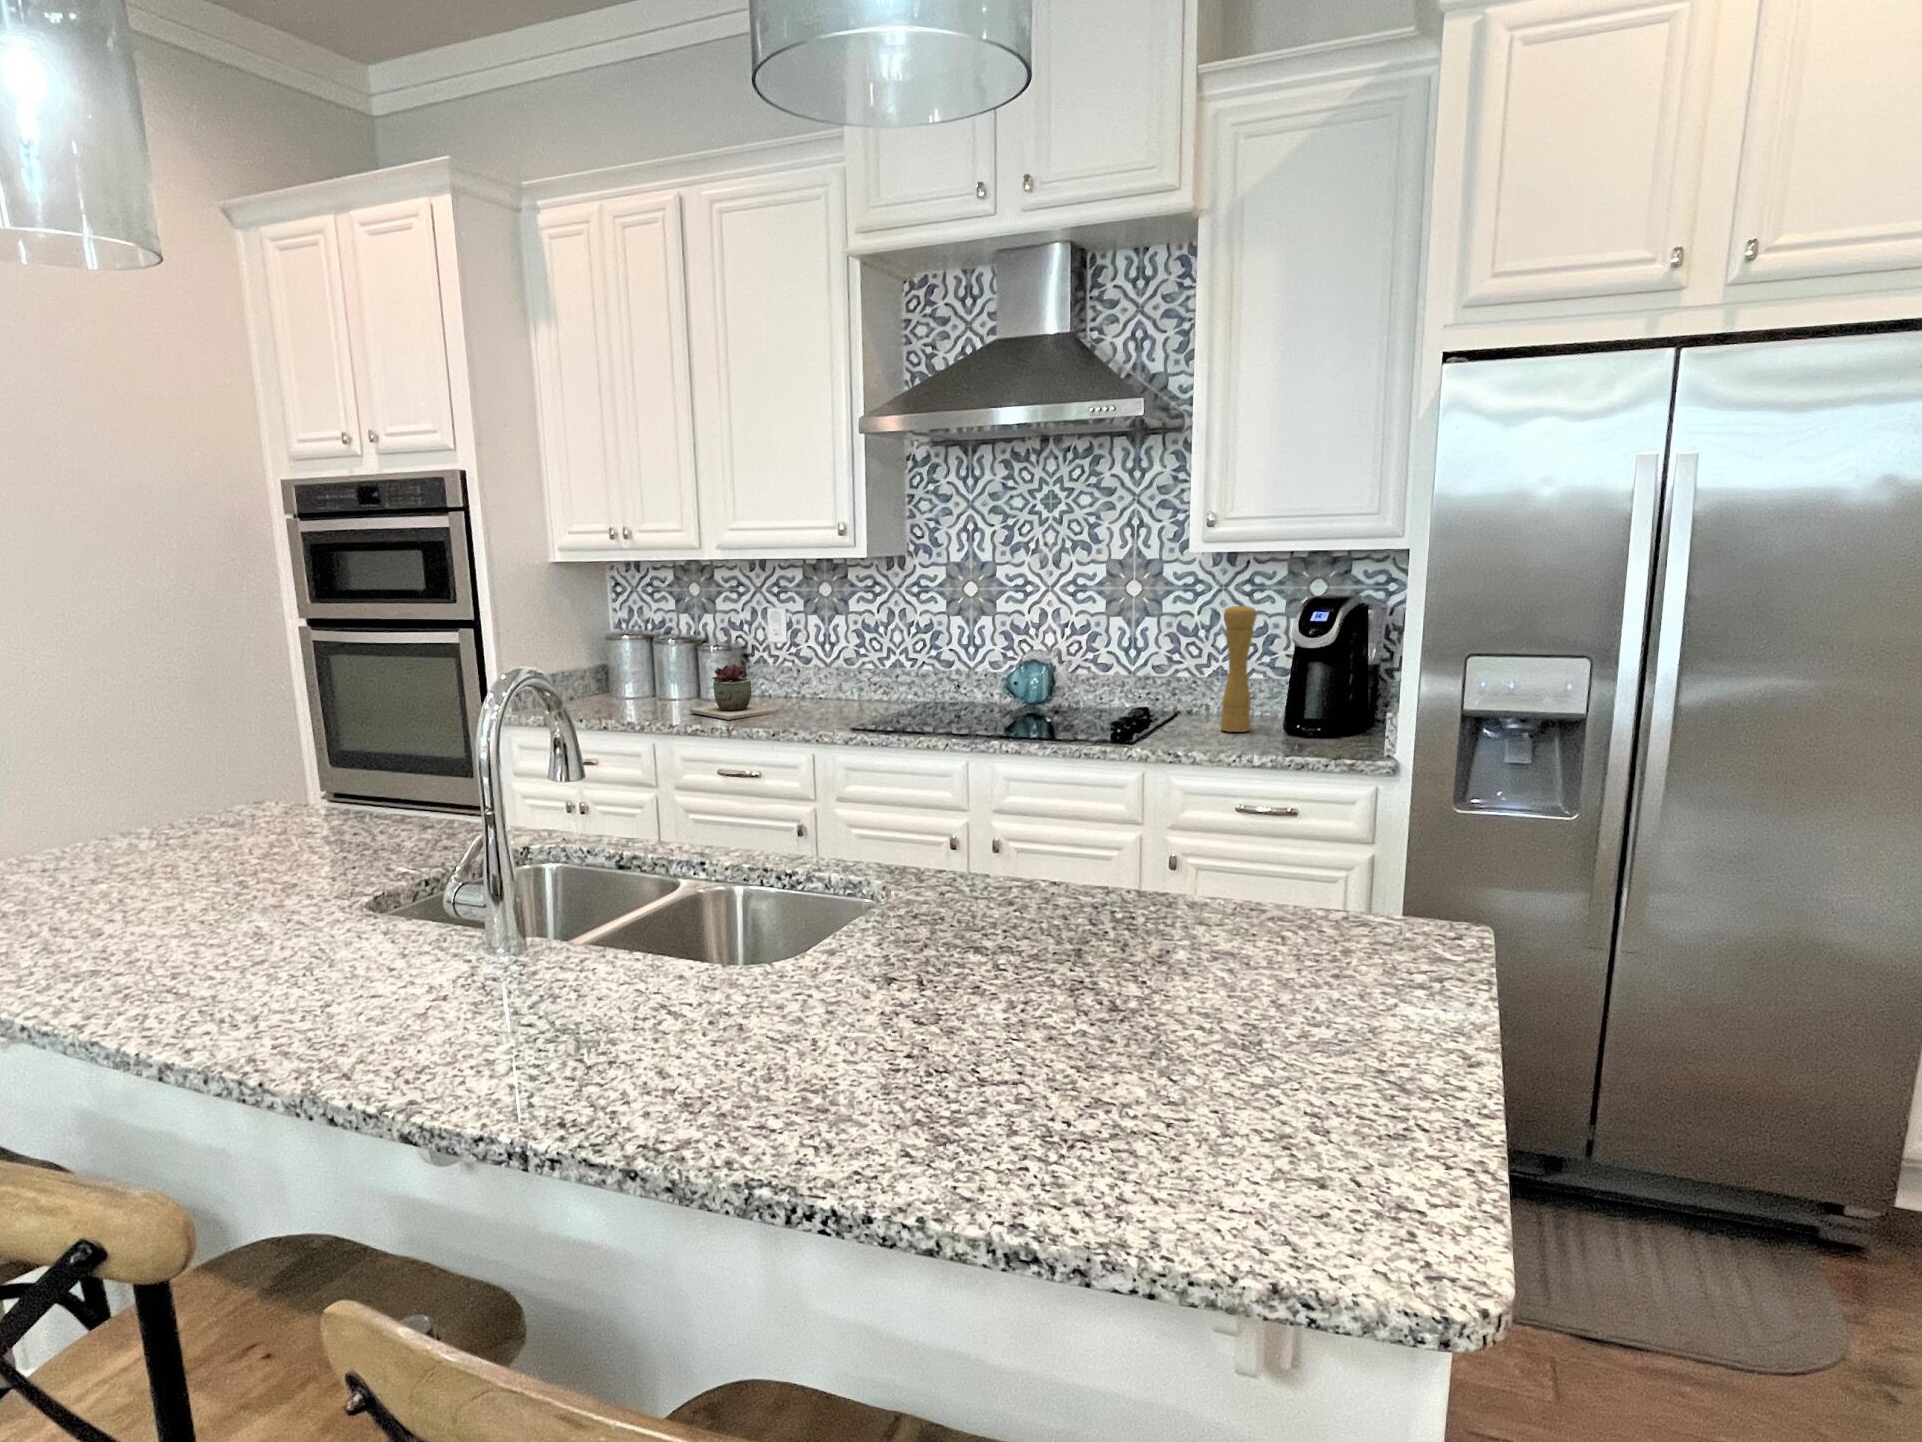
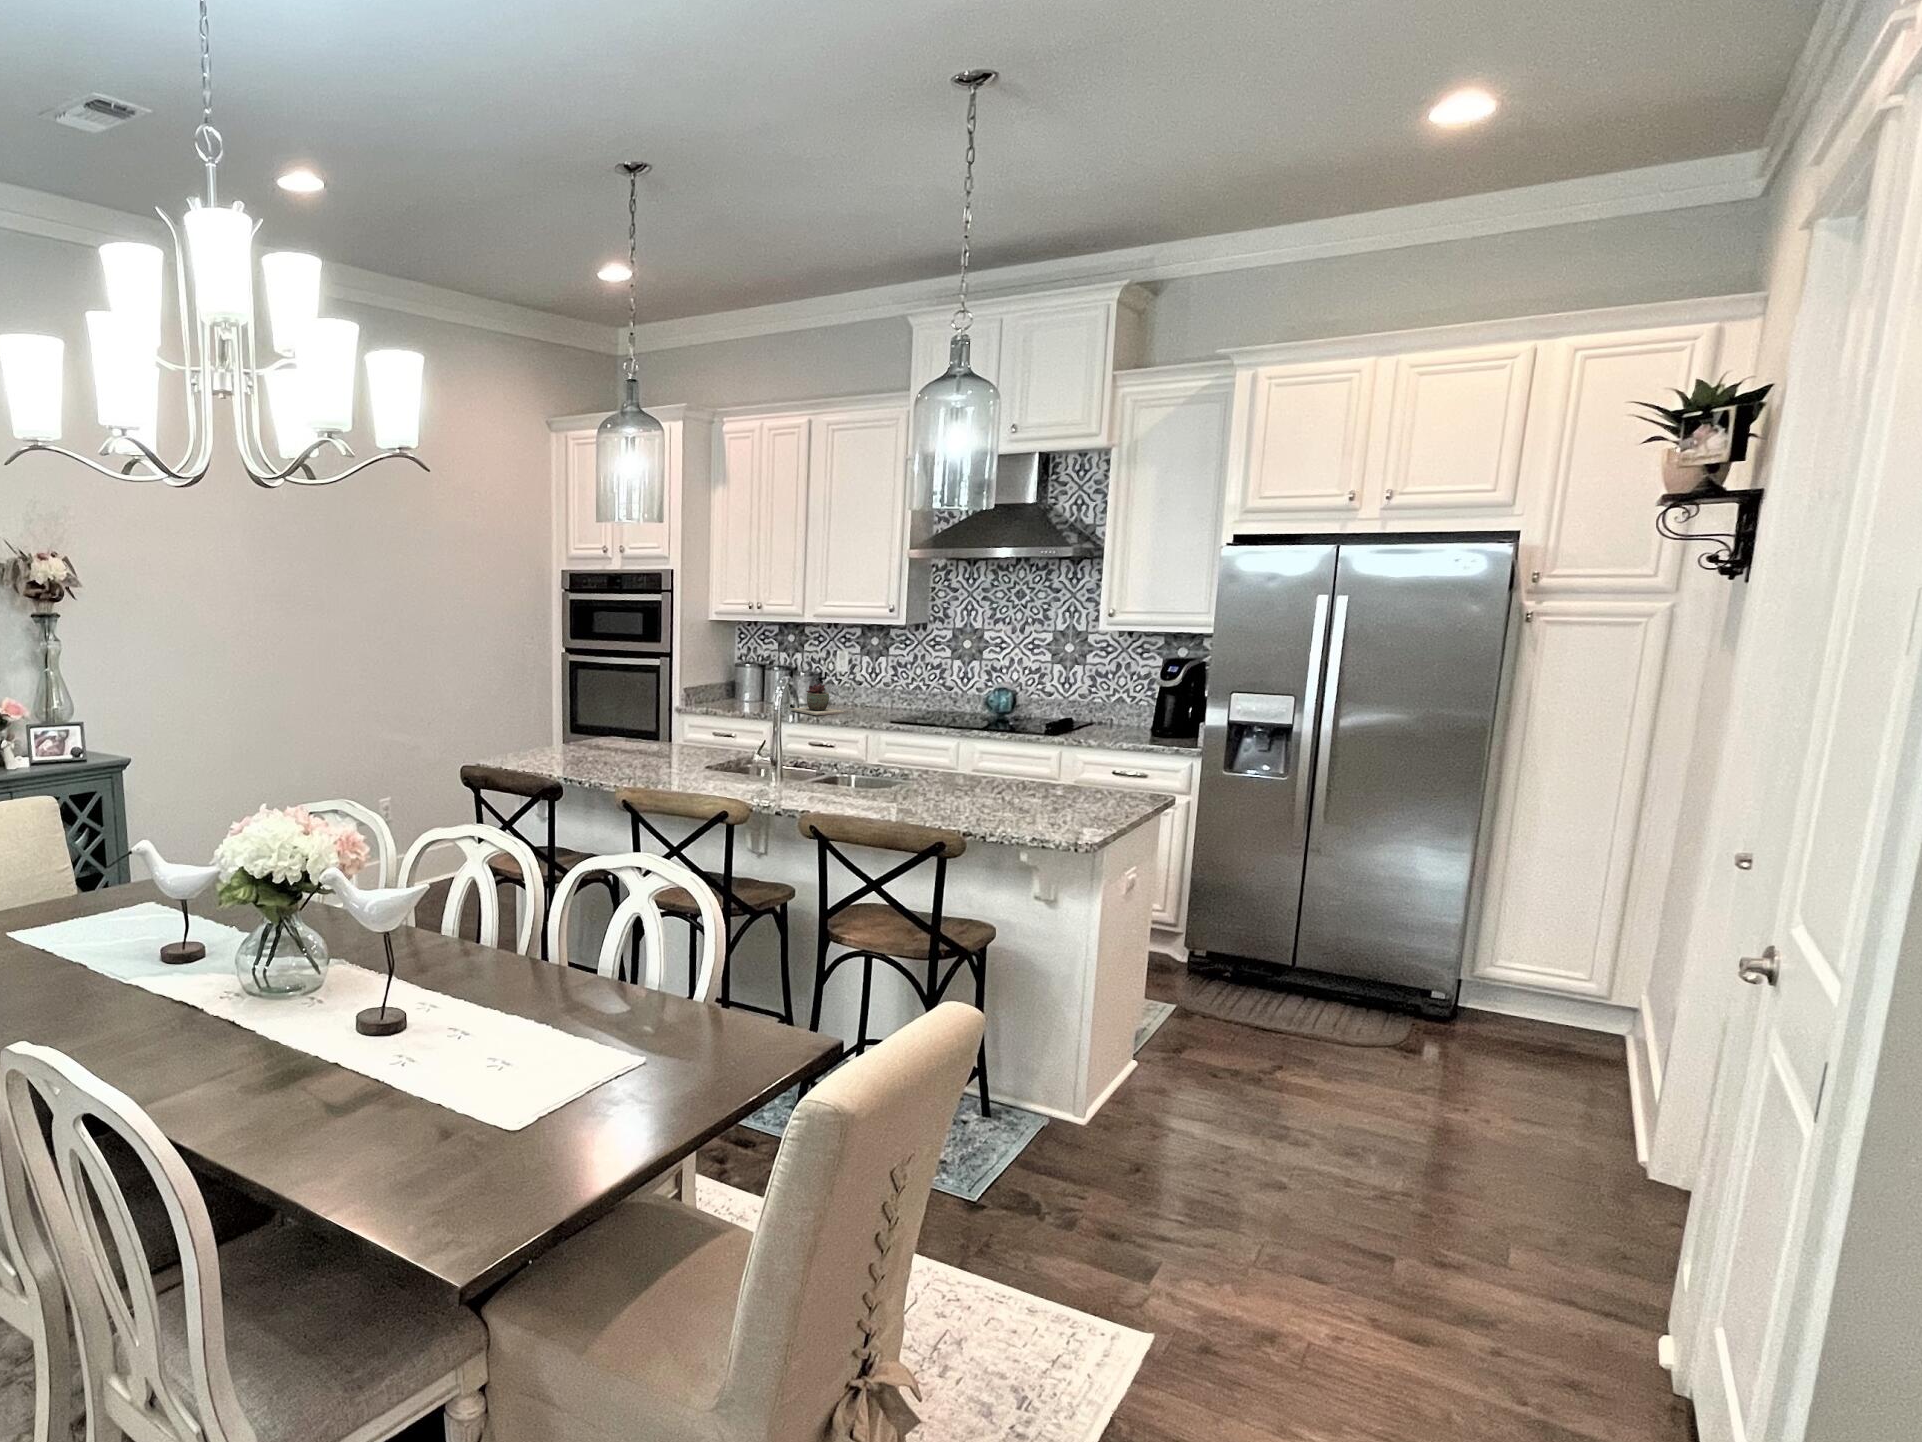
pepper mill: present [1221,604,1257,732] -> none [1113,661,1137,733]

